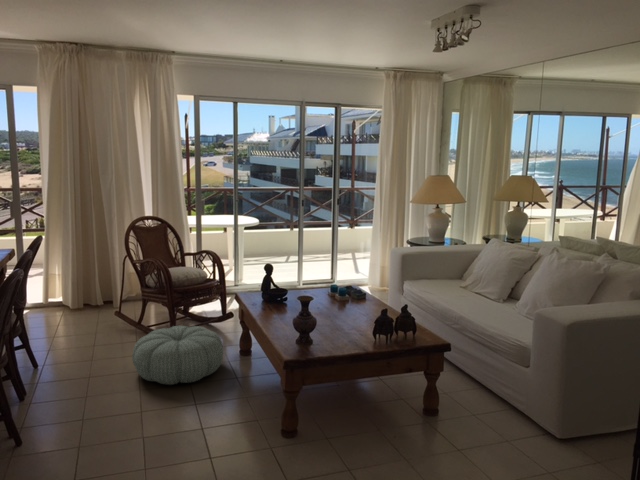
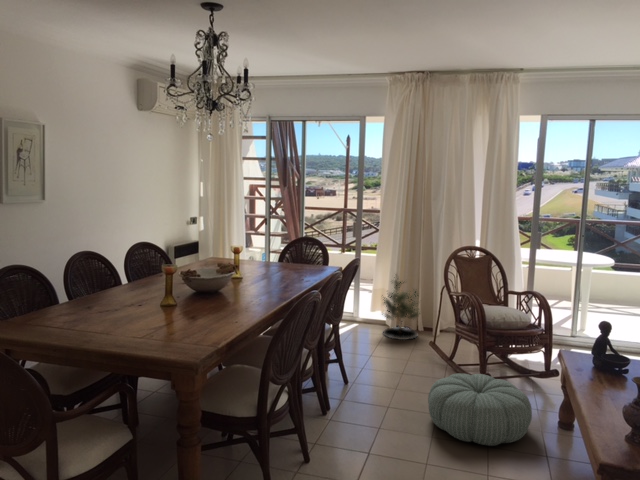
potted tree: none [56,249,102,316] -> present [382,277,420,340]

